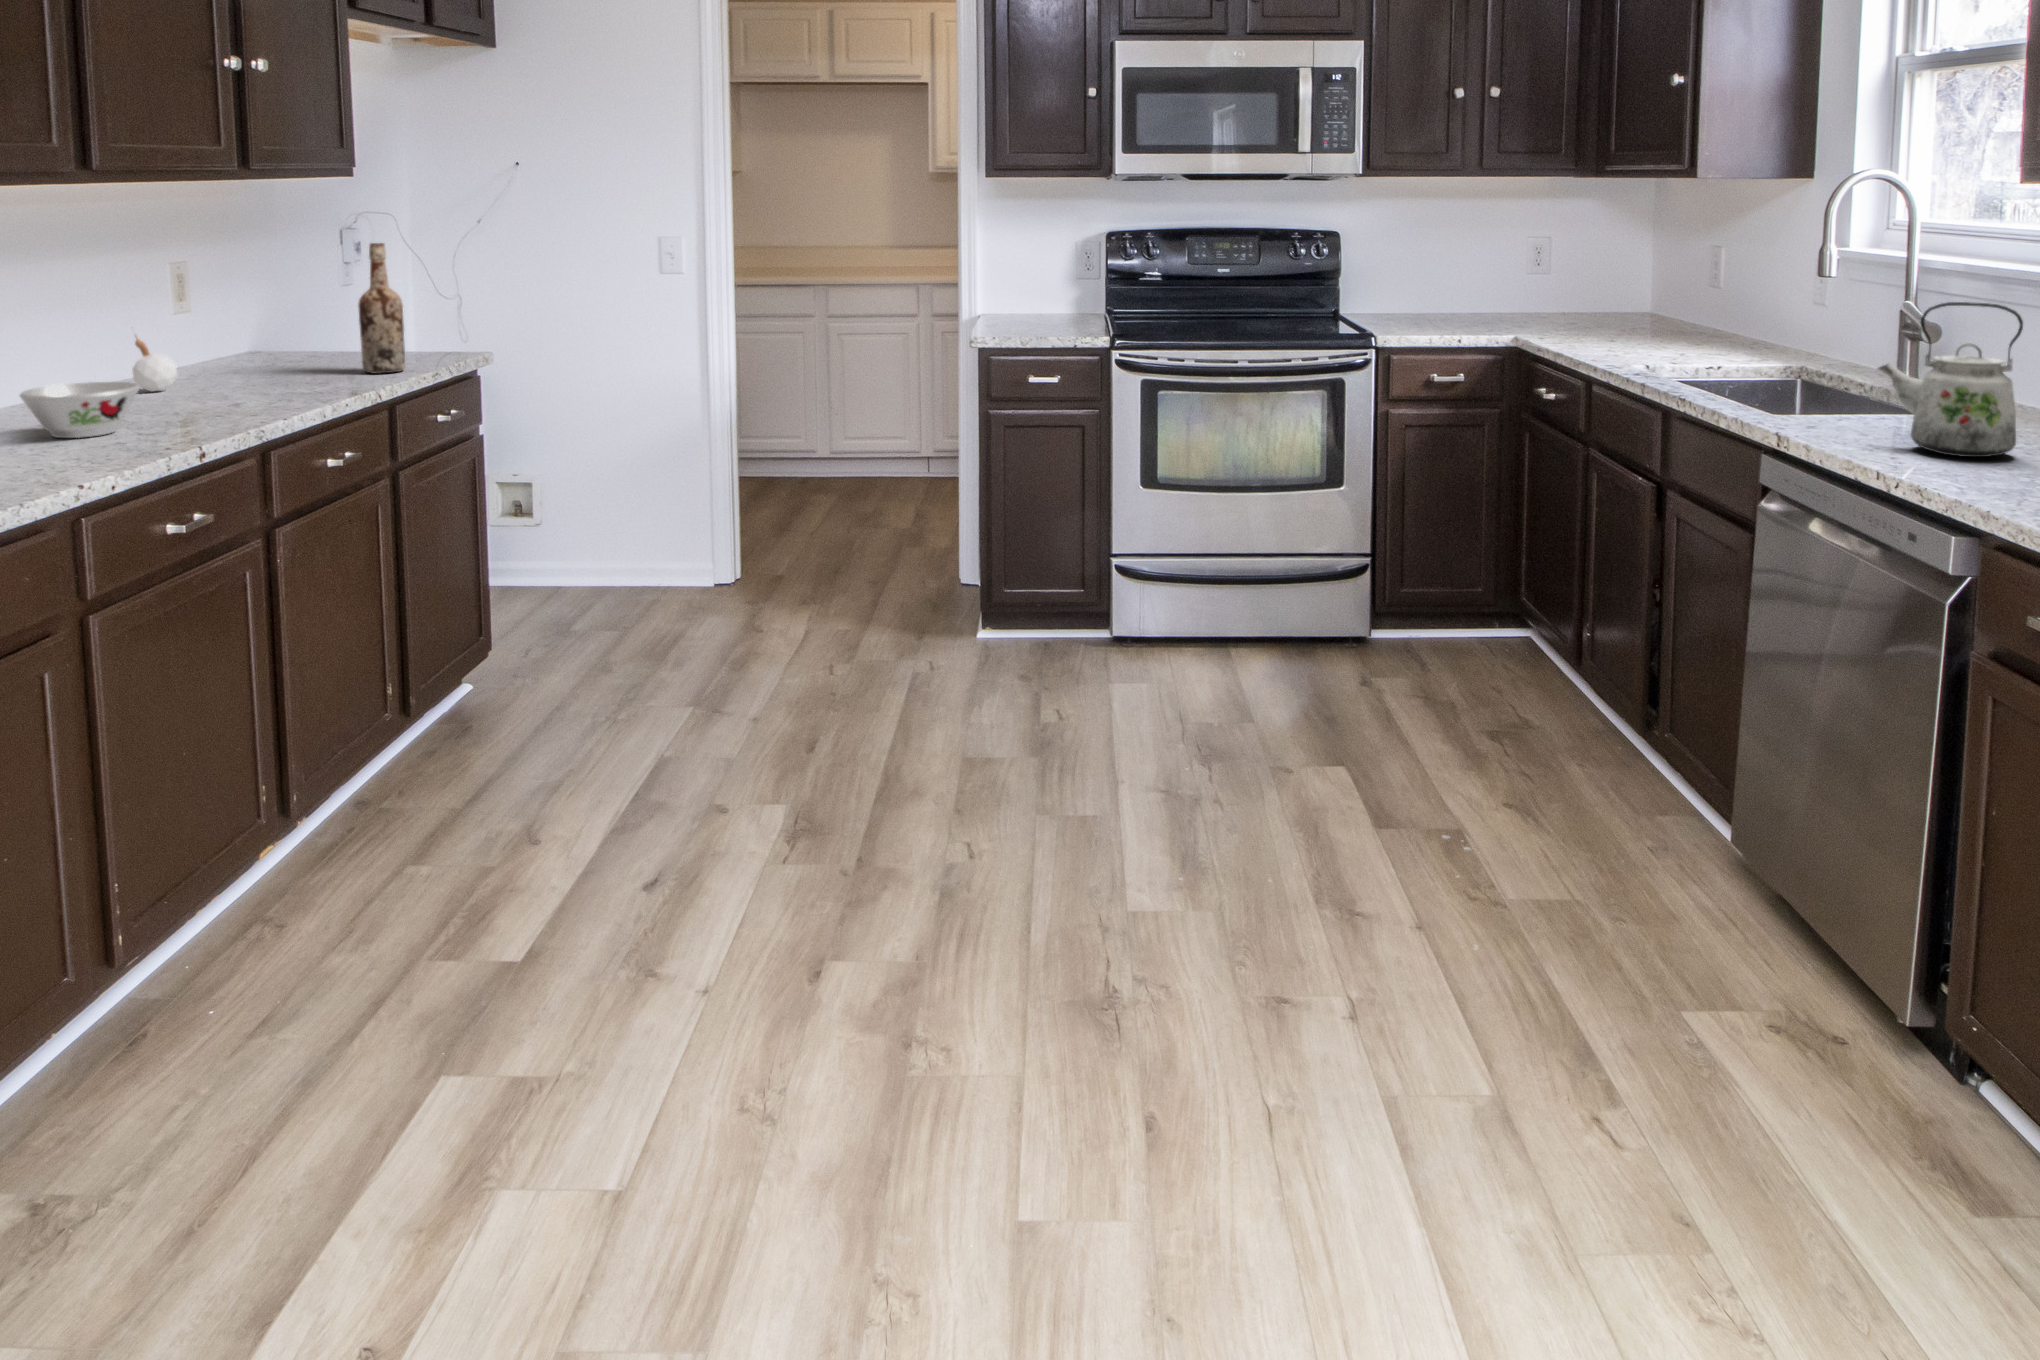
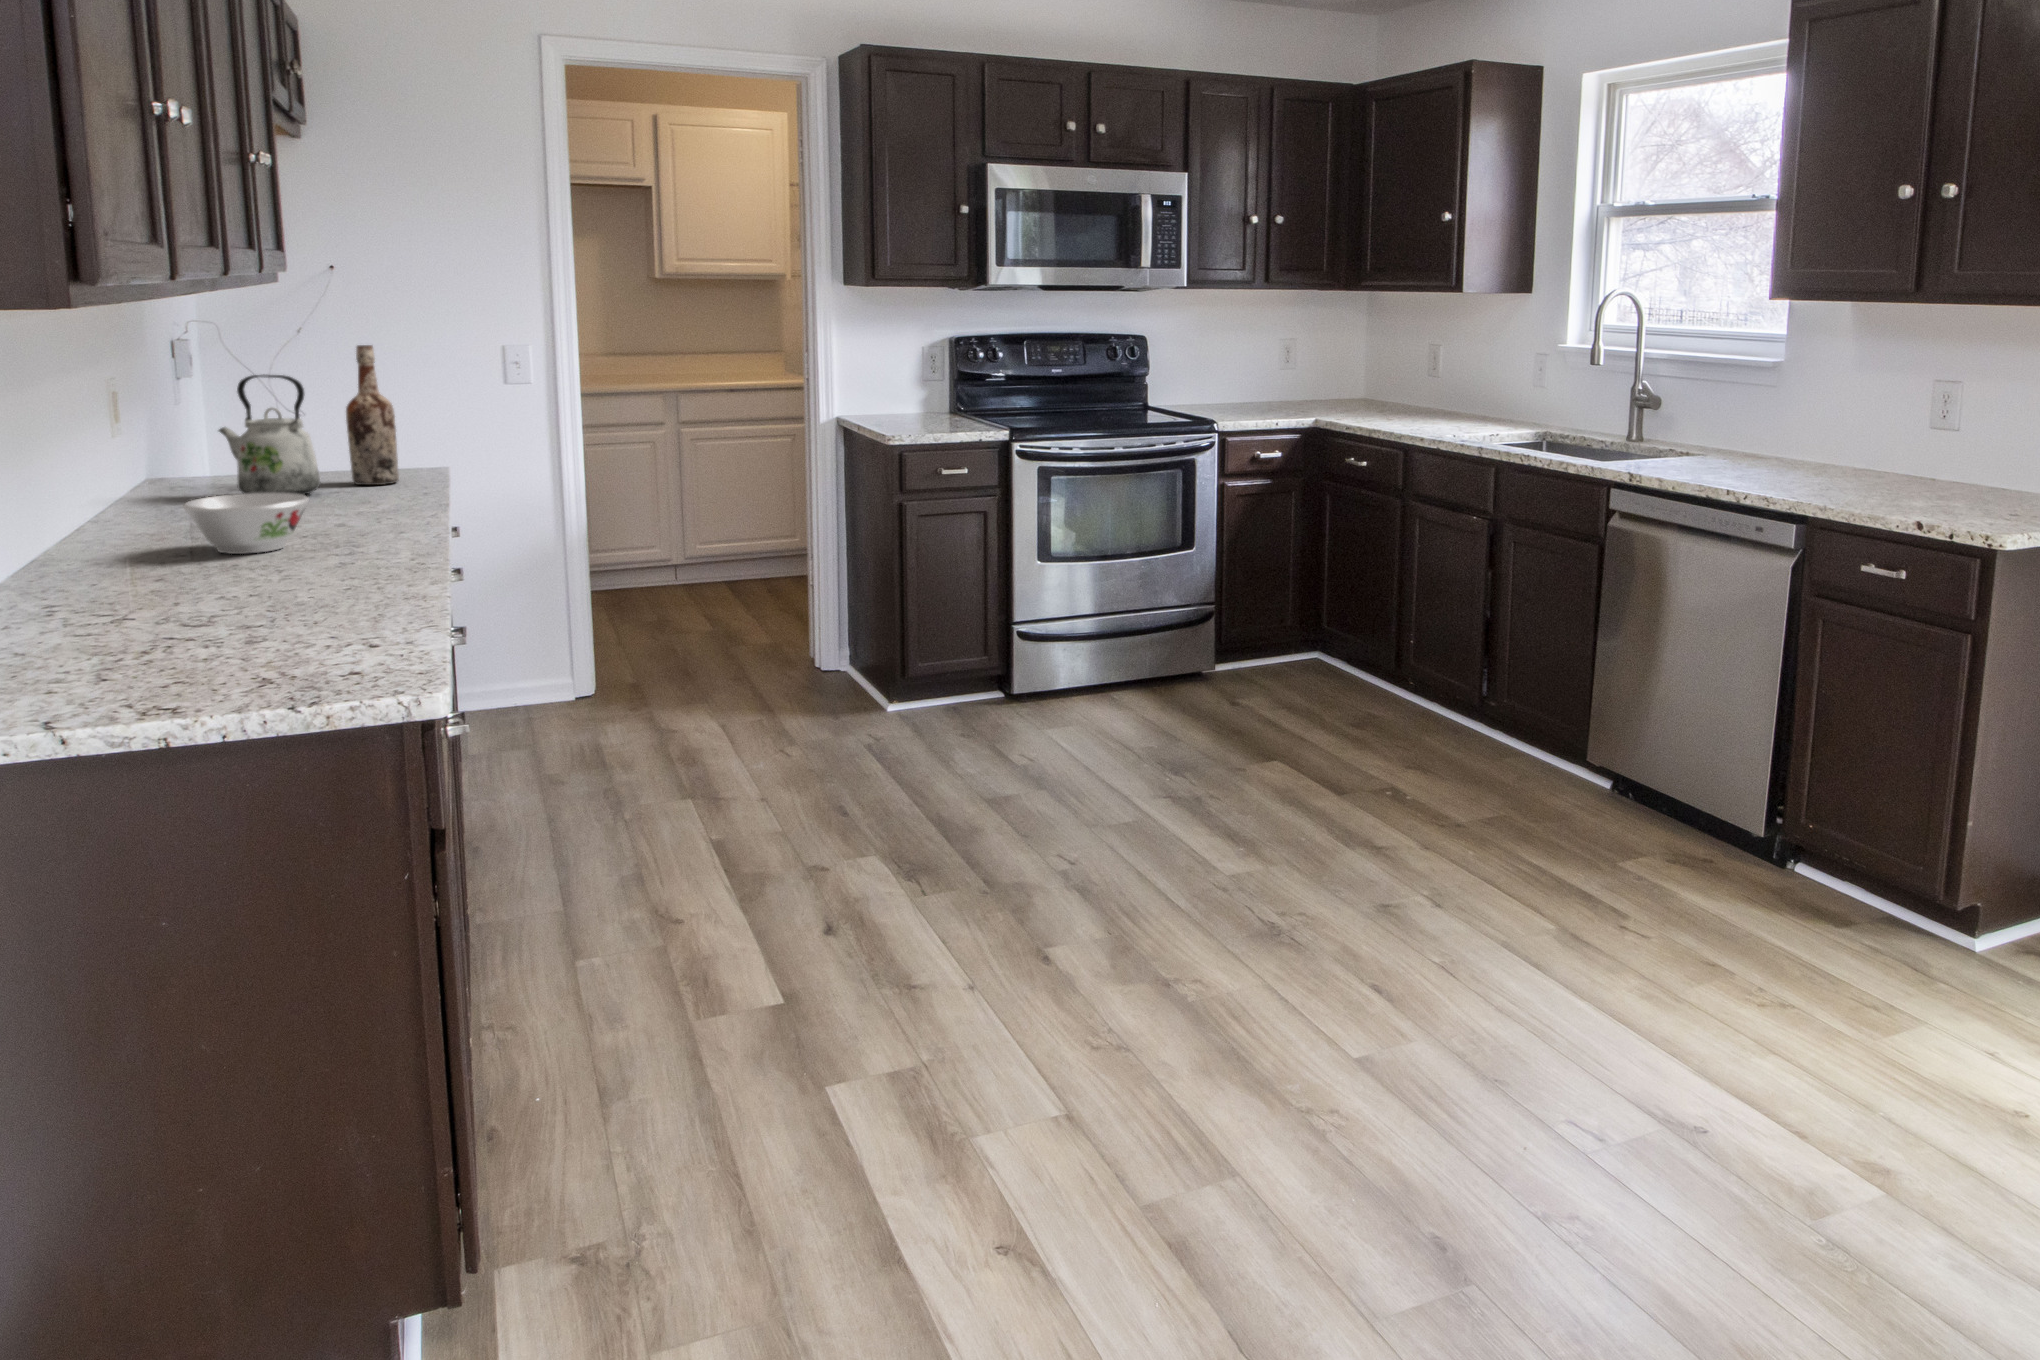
kettle: present [1878,302,2023,457] -> present [219,375,320,495]
candle: present [132,327,177,391] -> none [129,440,188,512]

